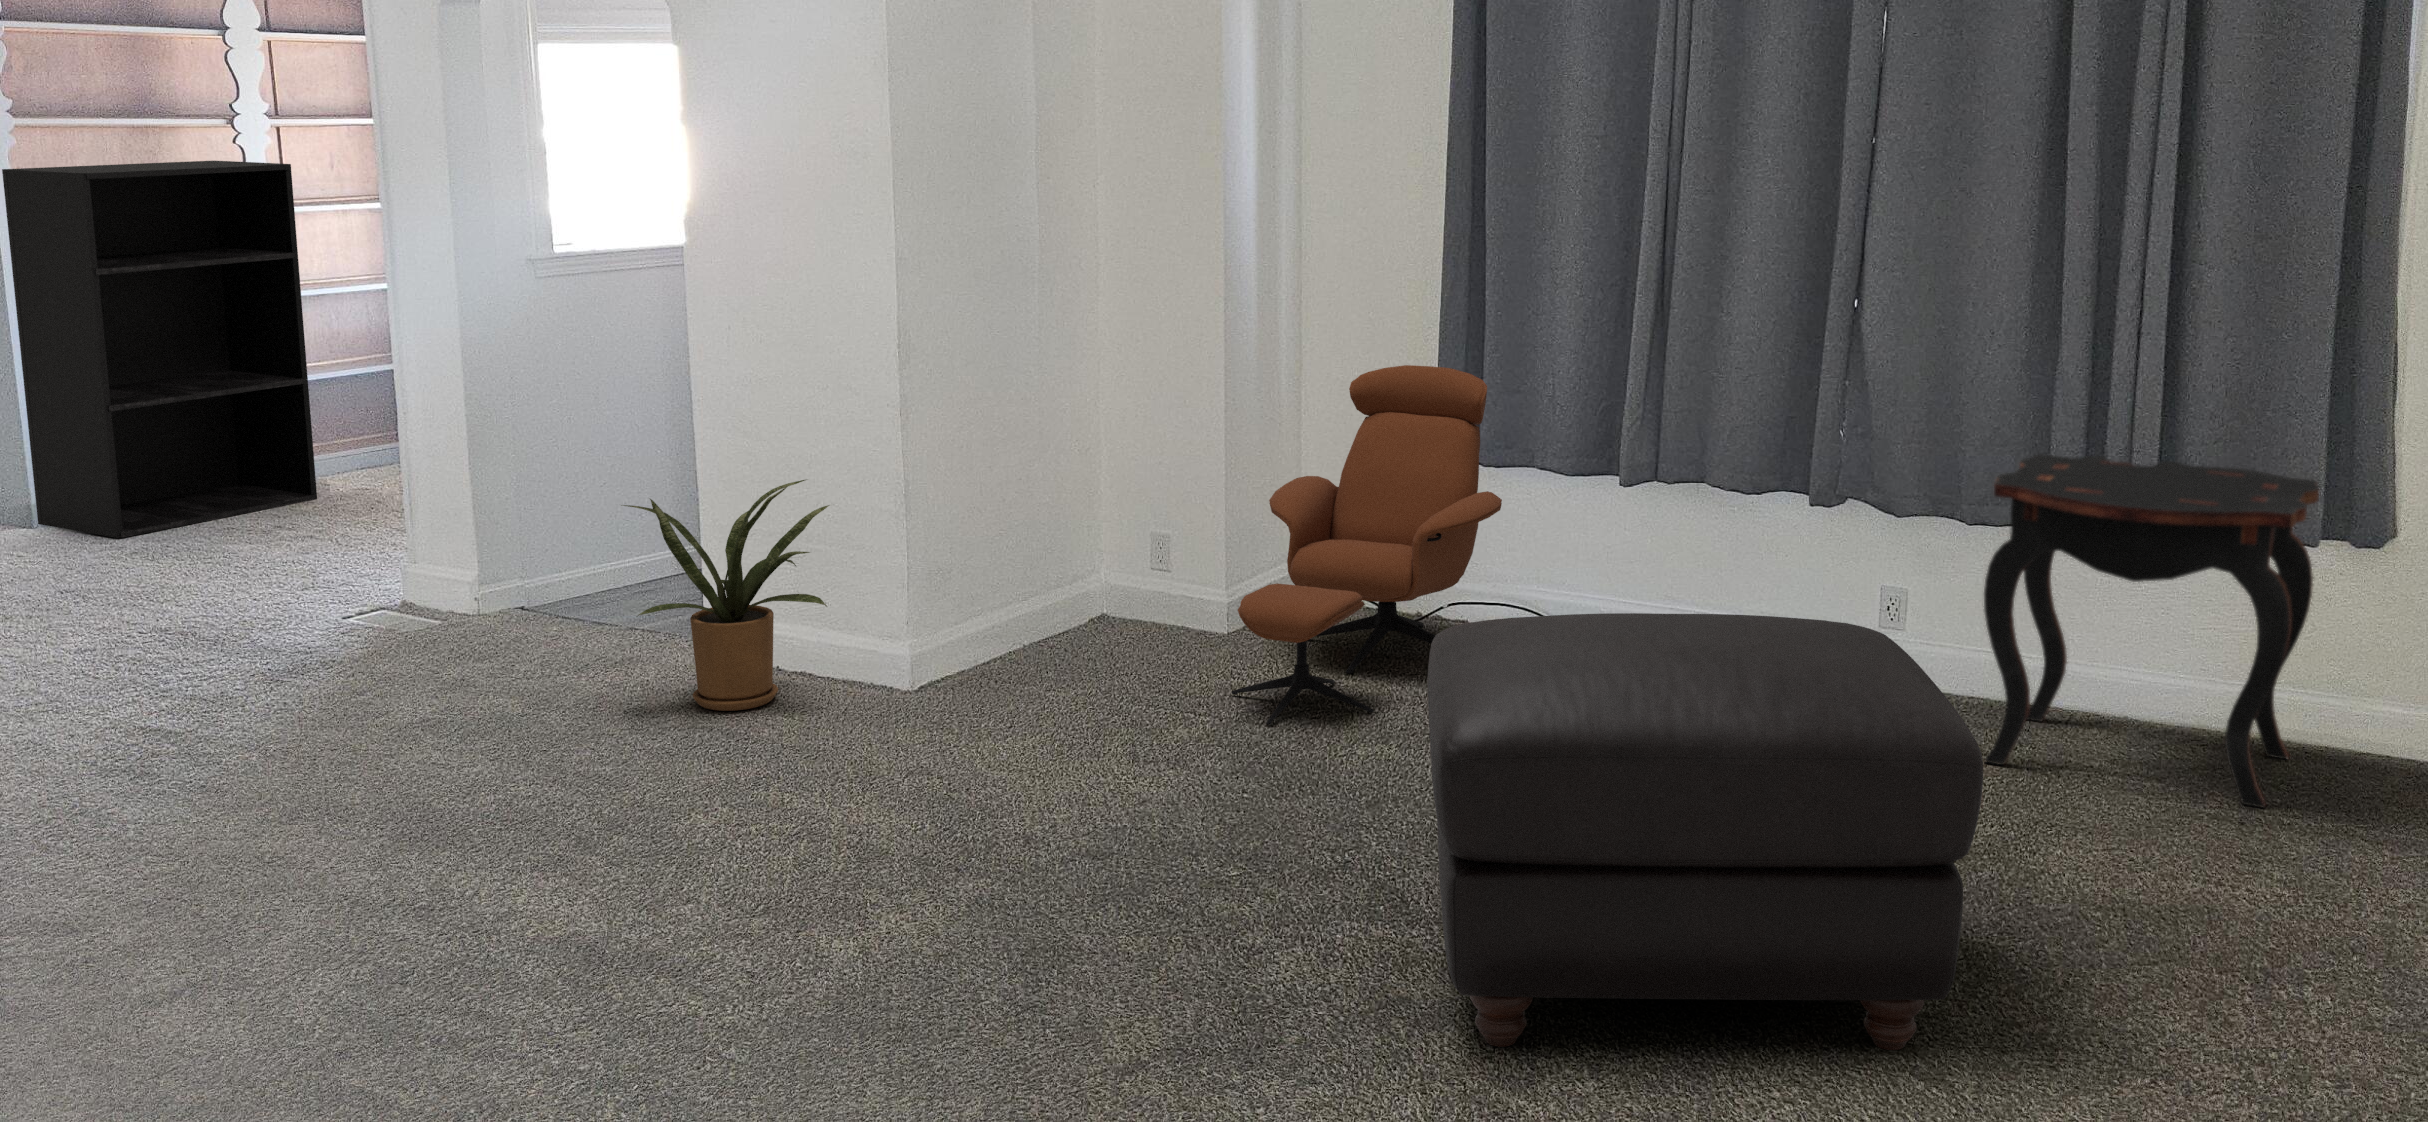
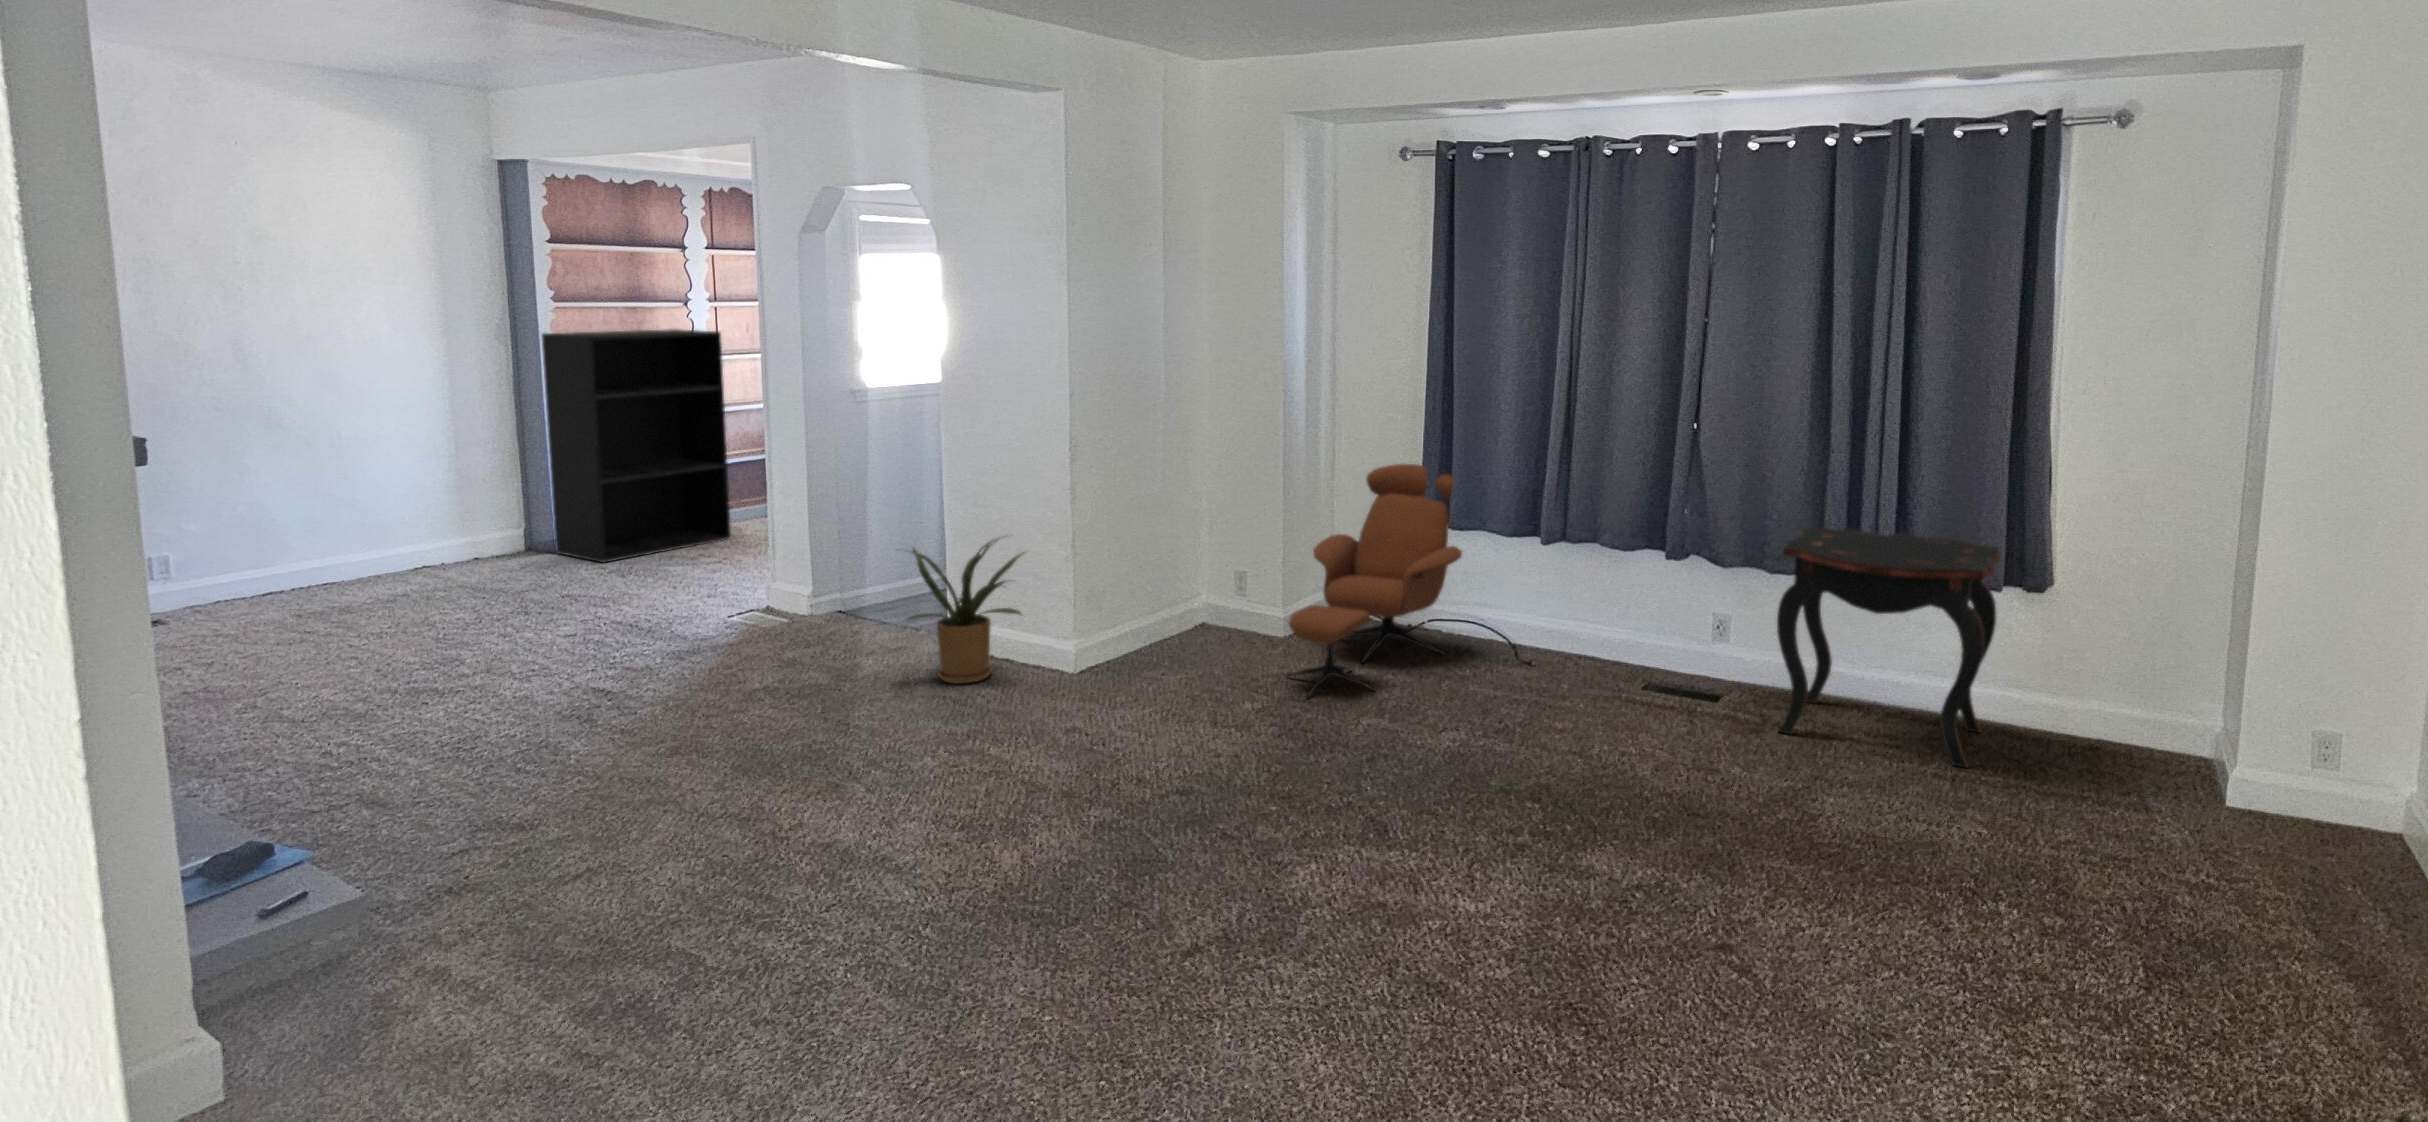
ottoman: present [1428,613,1983,1050] -> none [1399,639,1780,949]

